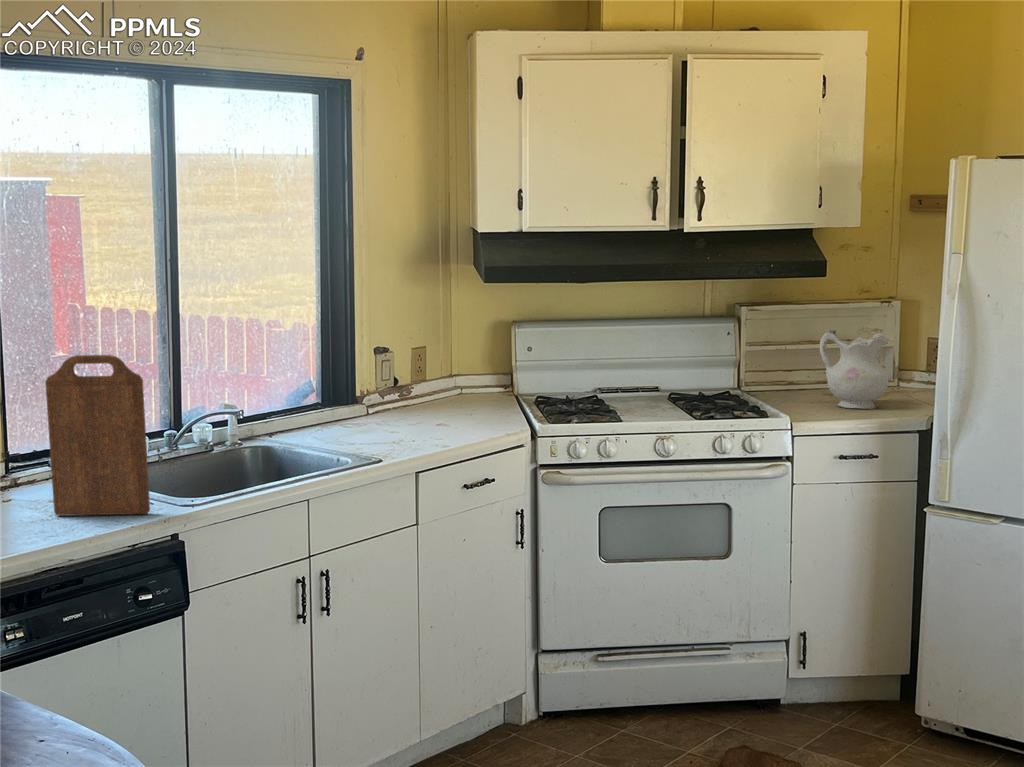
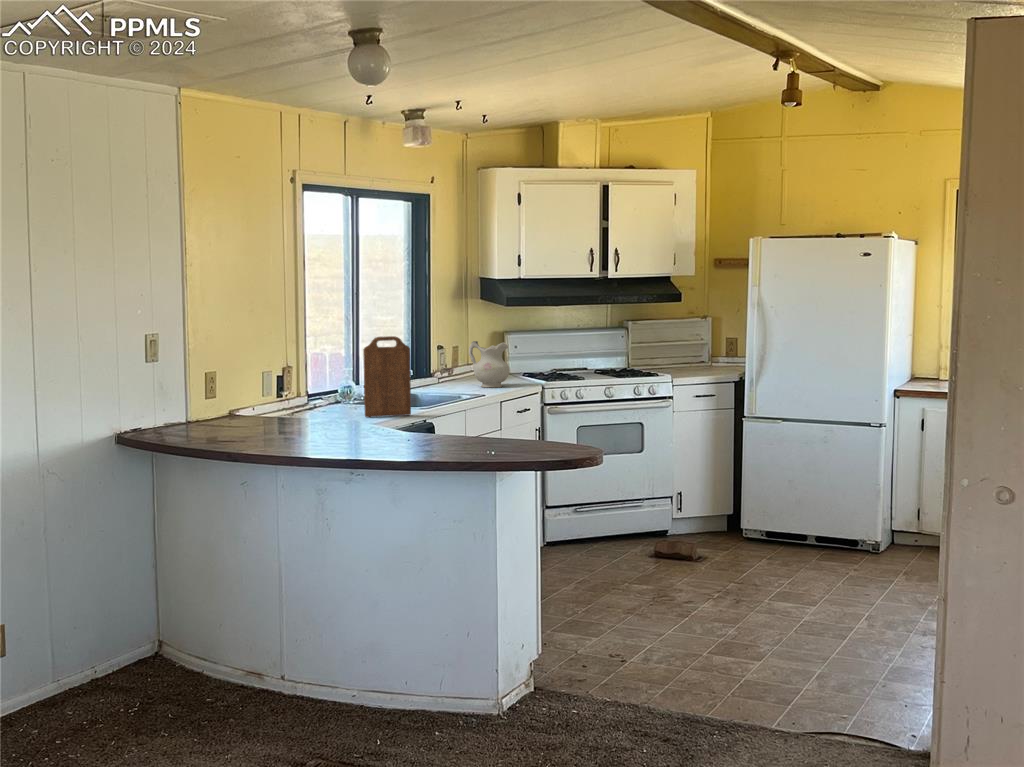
ceramic pitcher: present [820,330,889,409] -> present [469,341,509,388]

